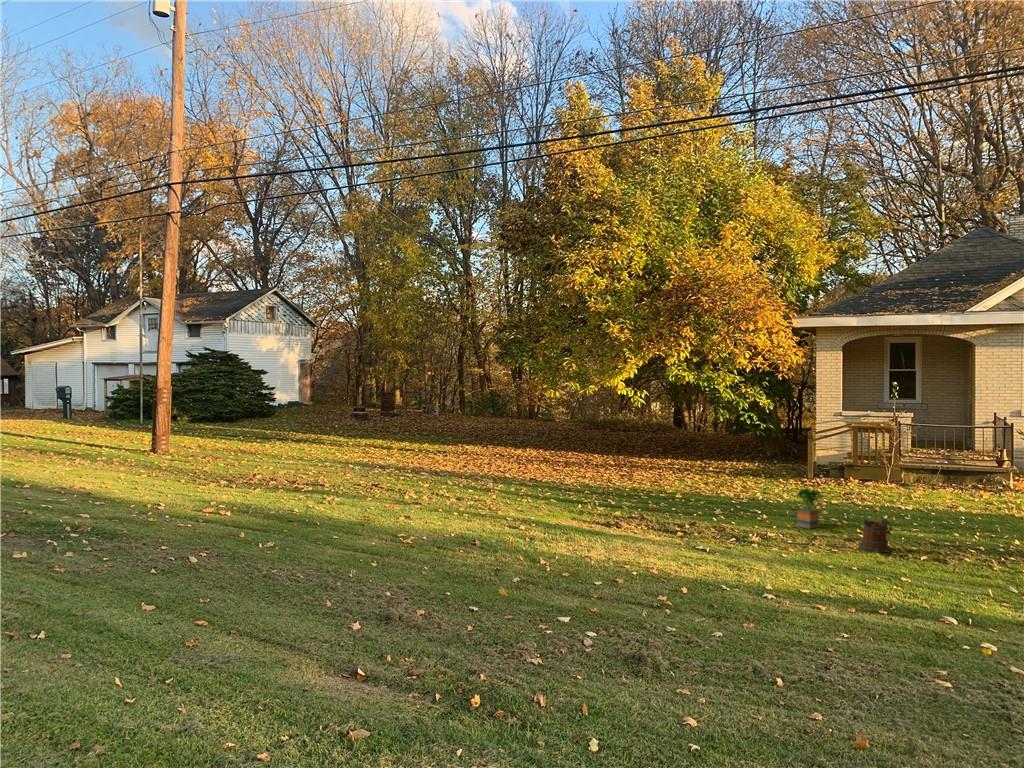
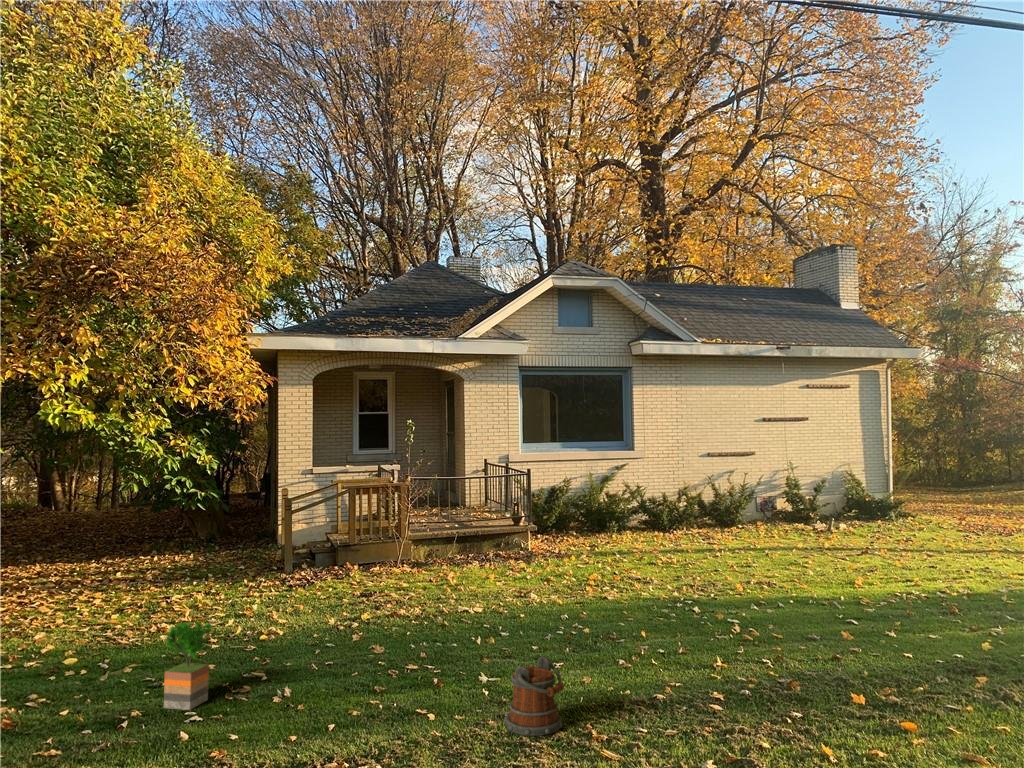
potted tree: present [797,488,822,528] -> present [164,622,218,710]

